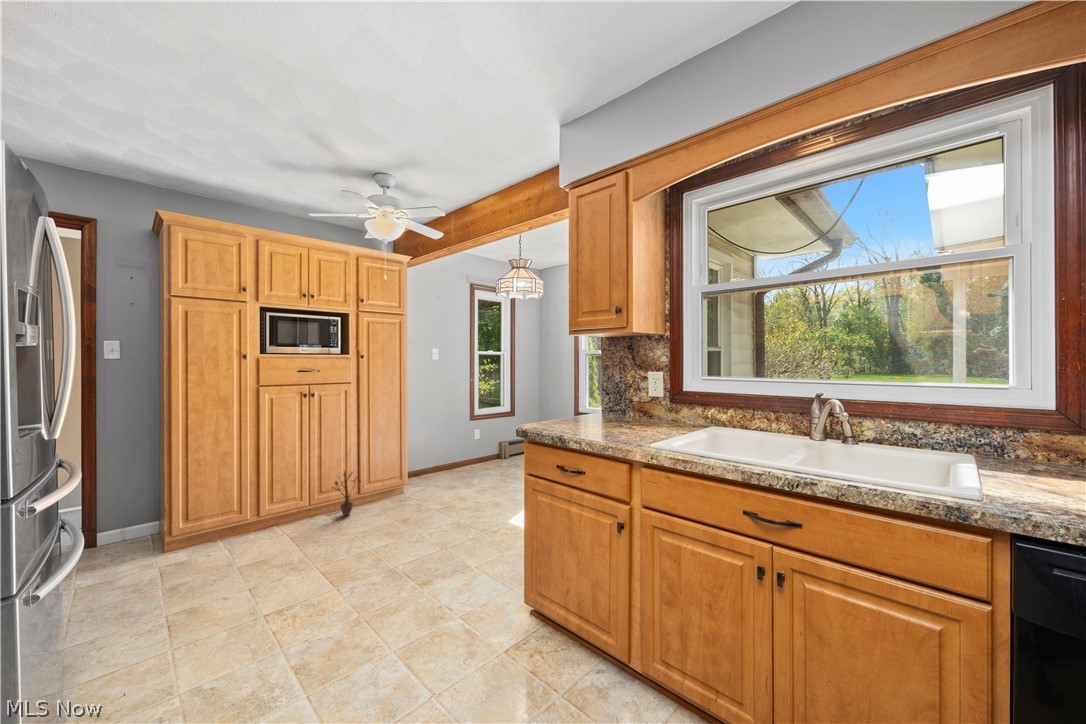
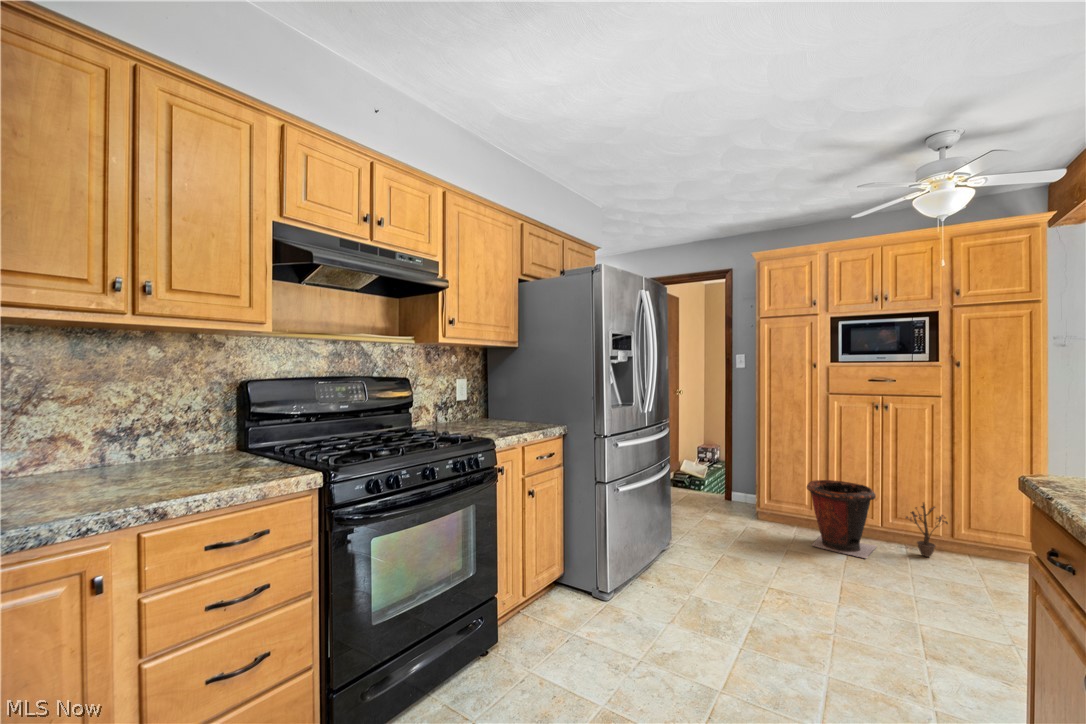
waste bin: none [243,469,315,550] -> present [807,480,877,558]

